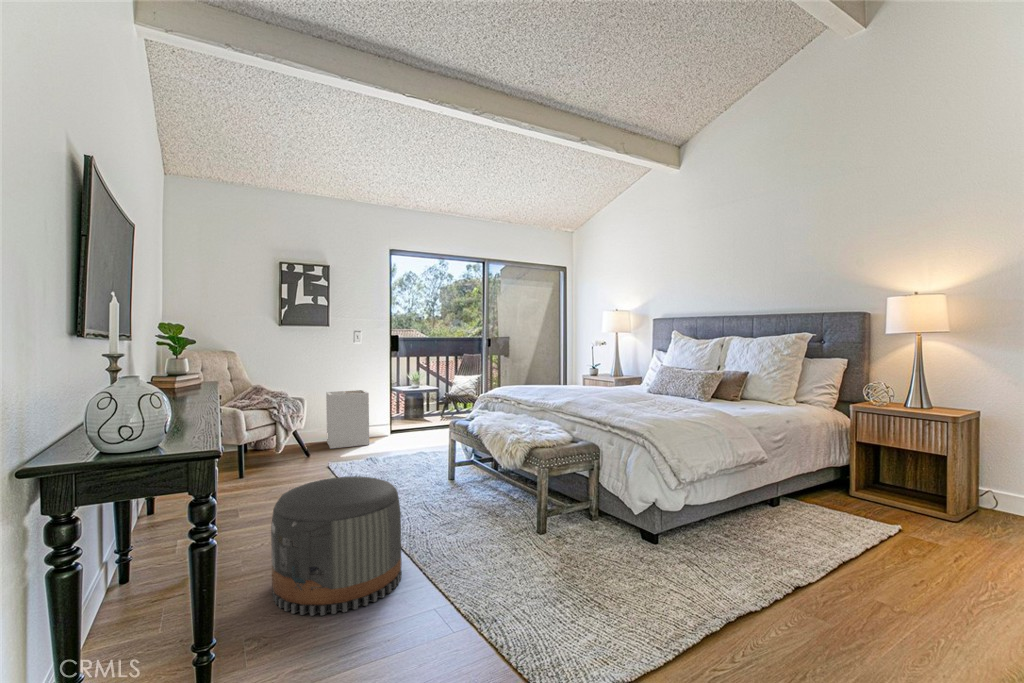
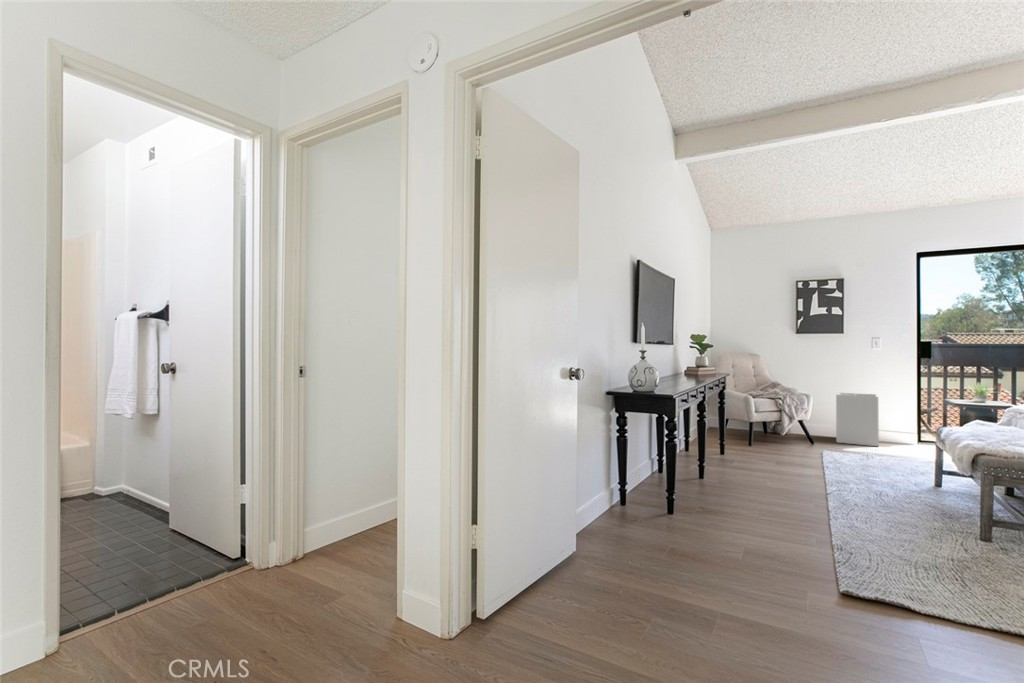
pouf: present [271,476,402,616] -> none [725,439,815,520]

